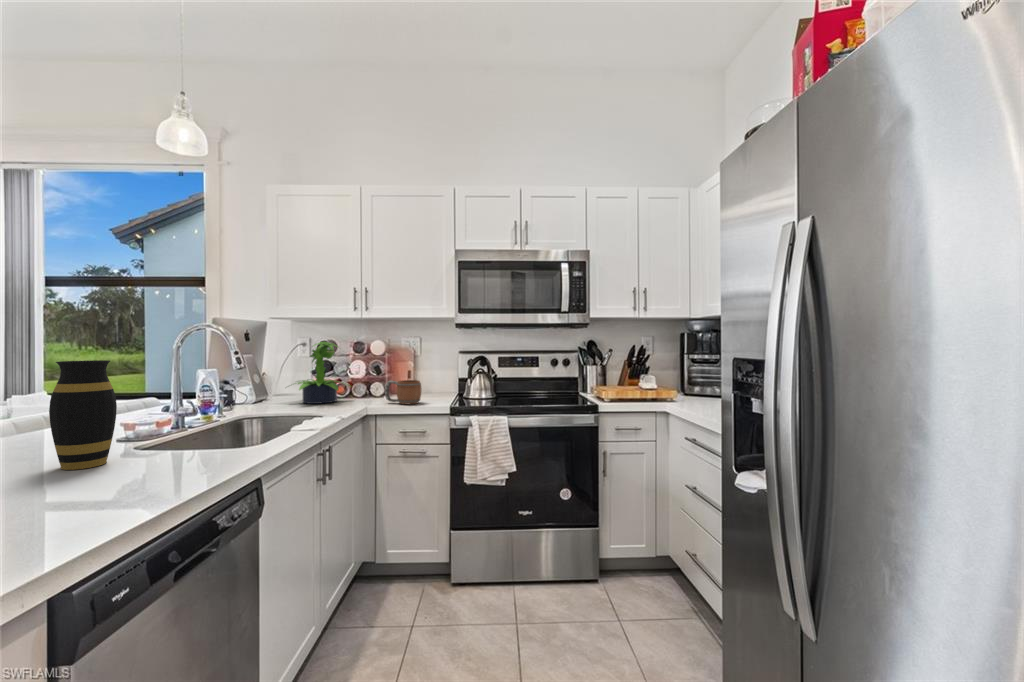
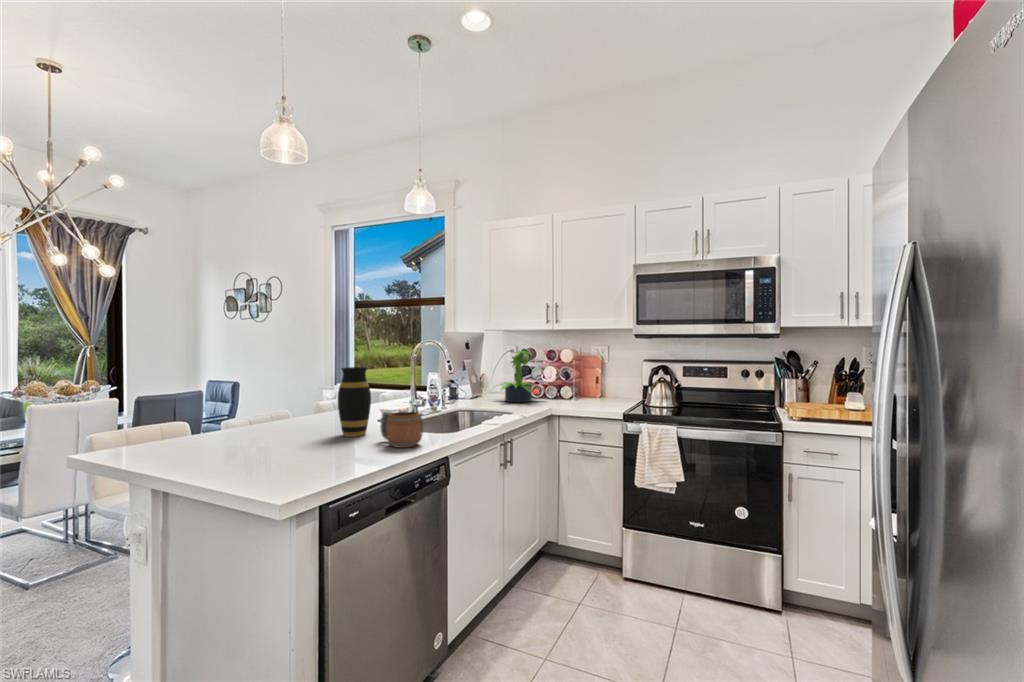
mug: present [385,380,421,404] -> present [380,411,423,448]

